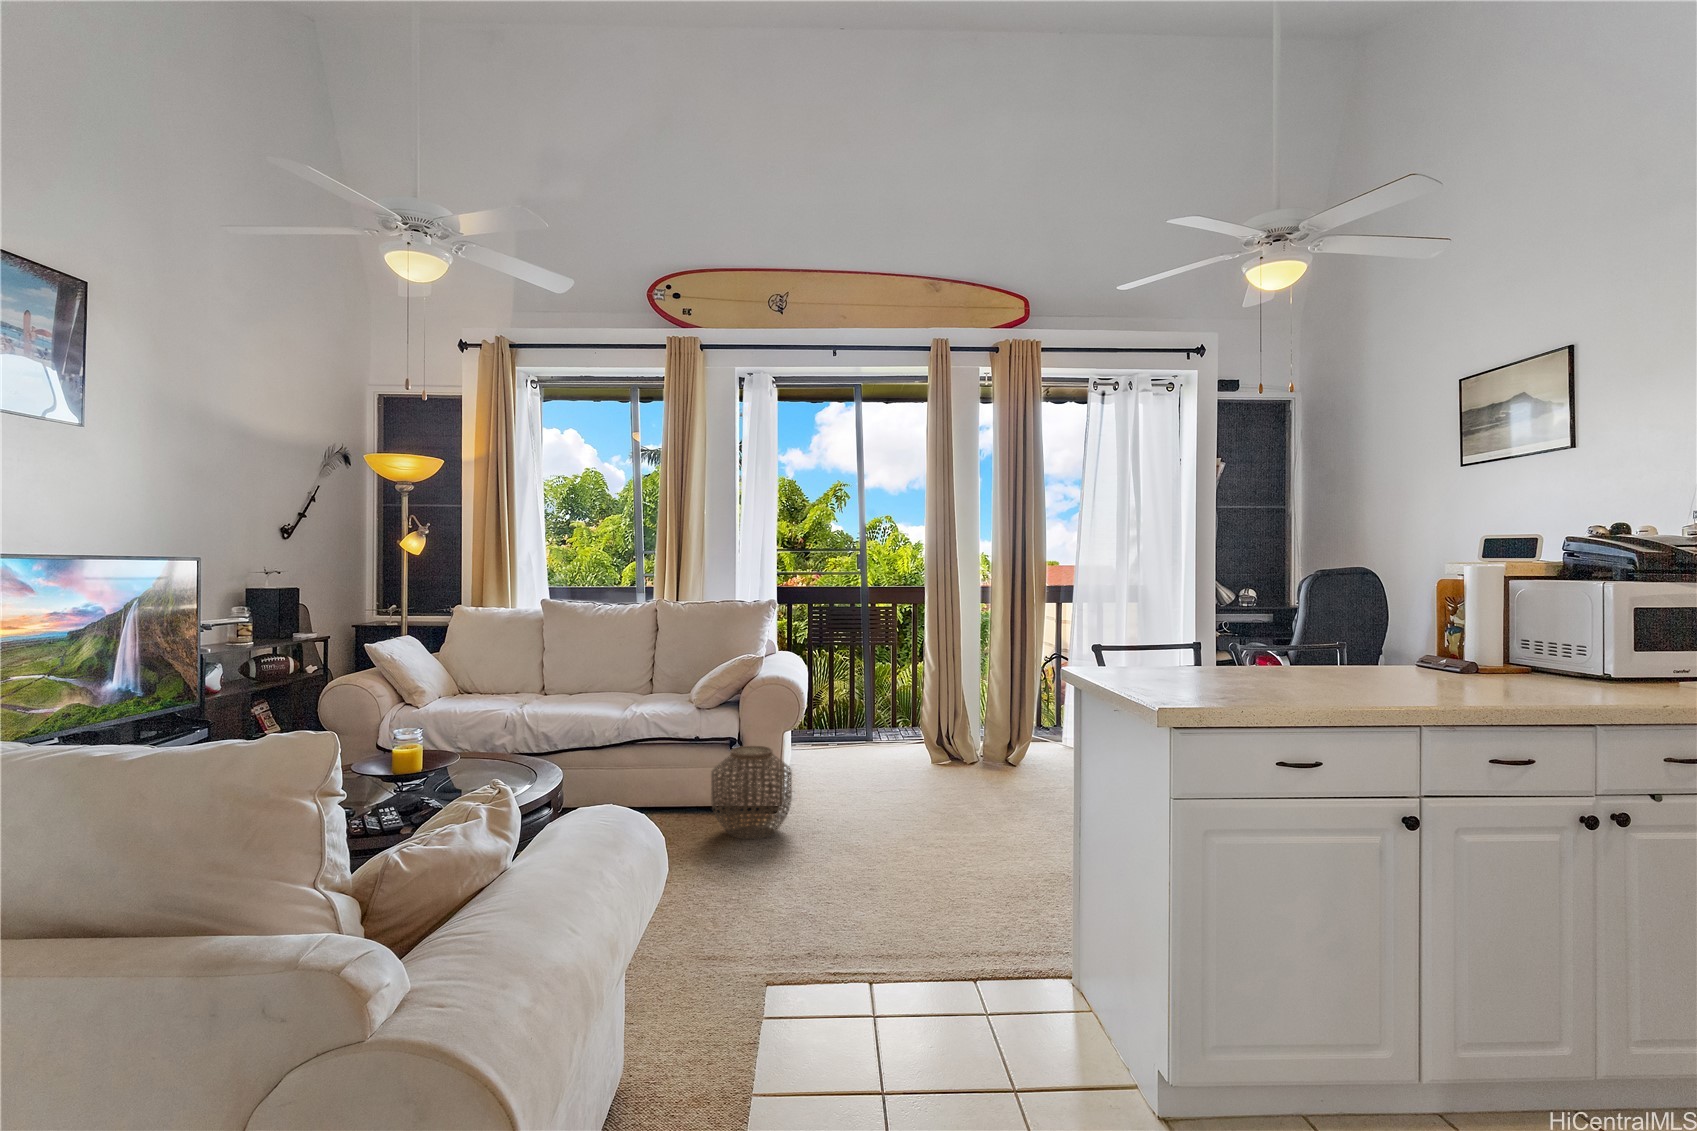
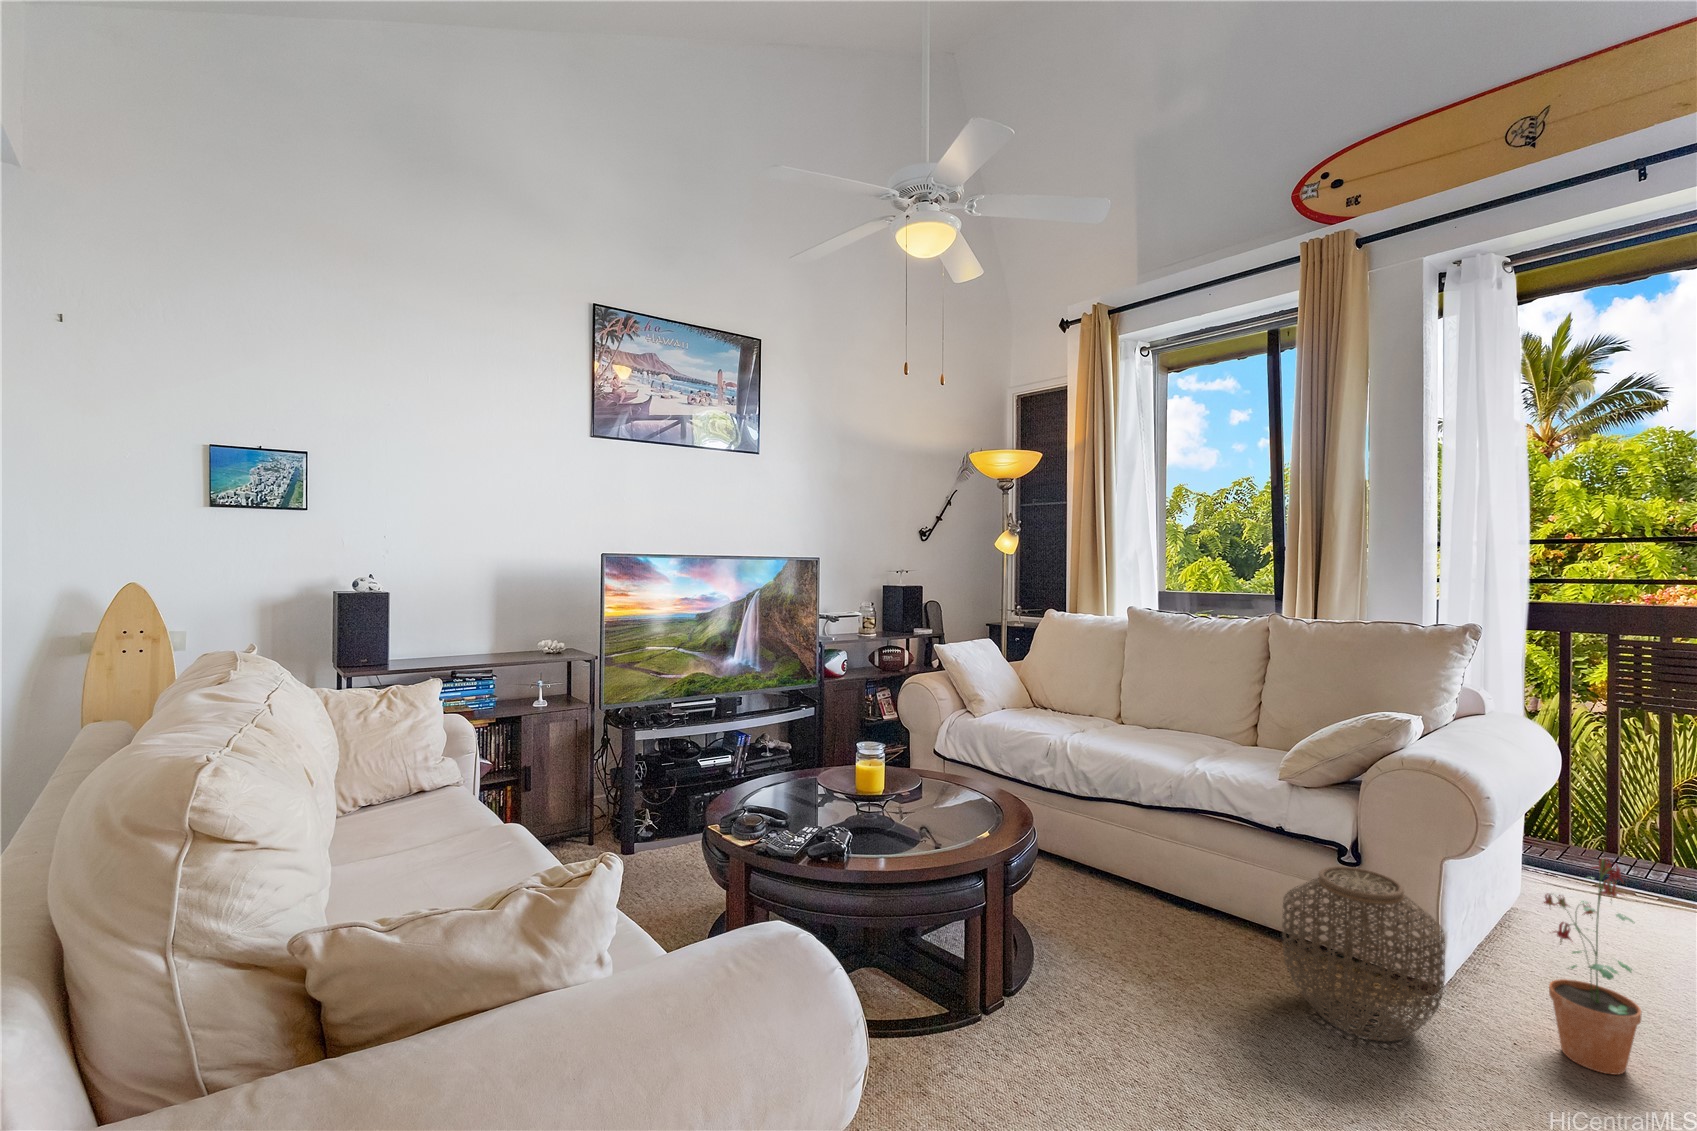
potted plant: none [822,713,863,820] -> present [1544,858,1642,1075]

